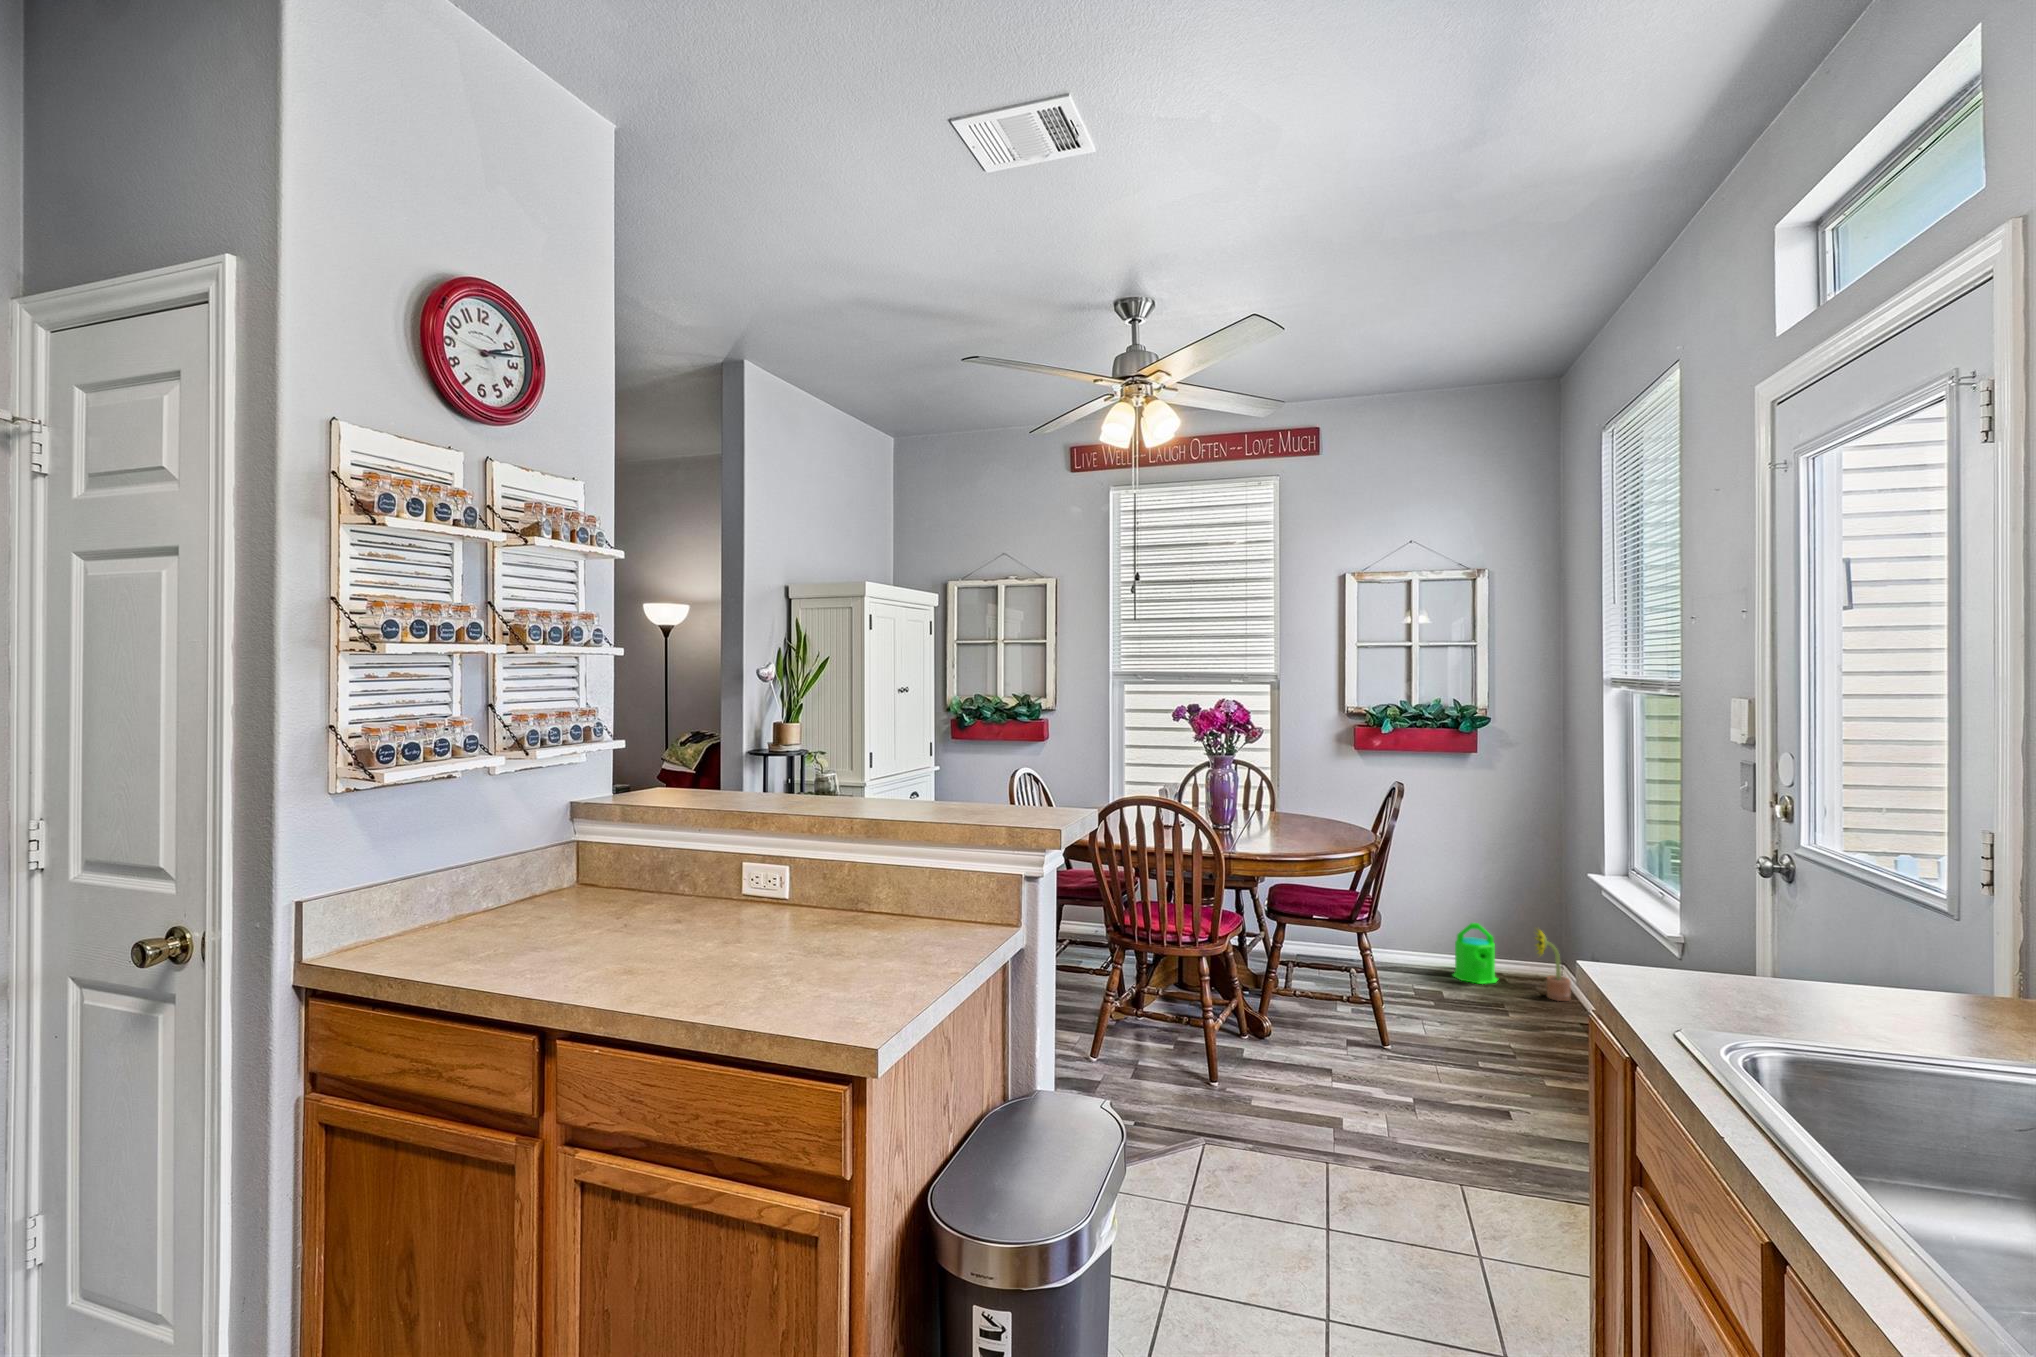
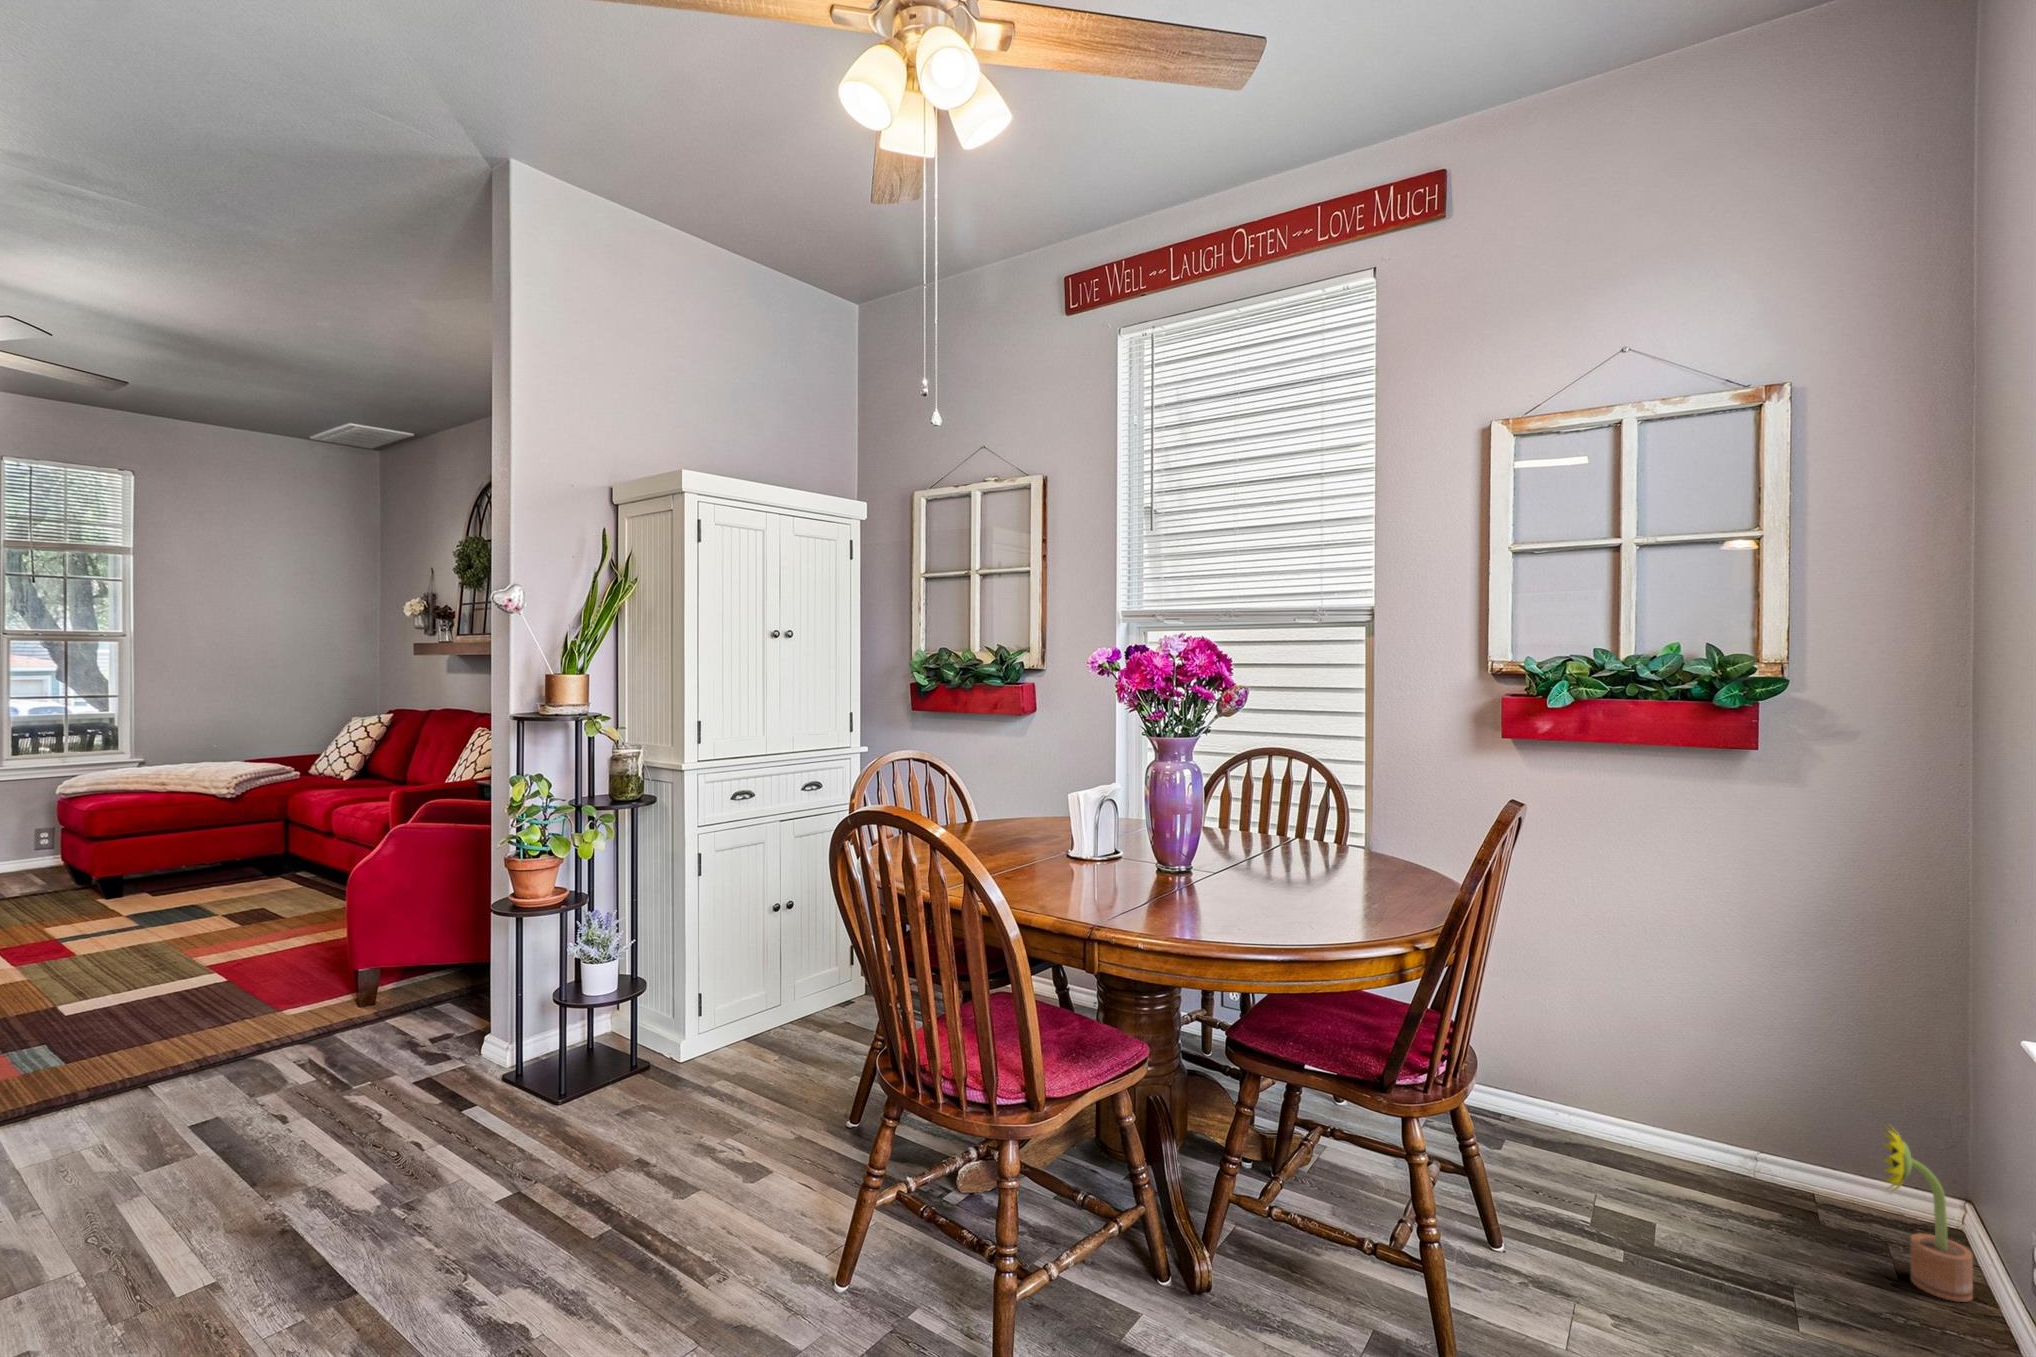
watering can: present [1453,923,1498,984] -> none [1696,1087,1803,1220]

